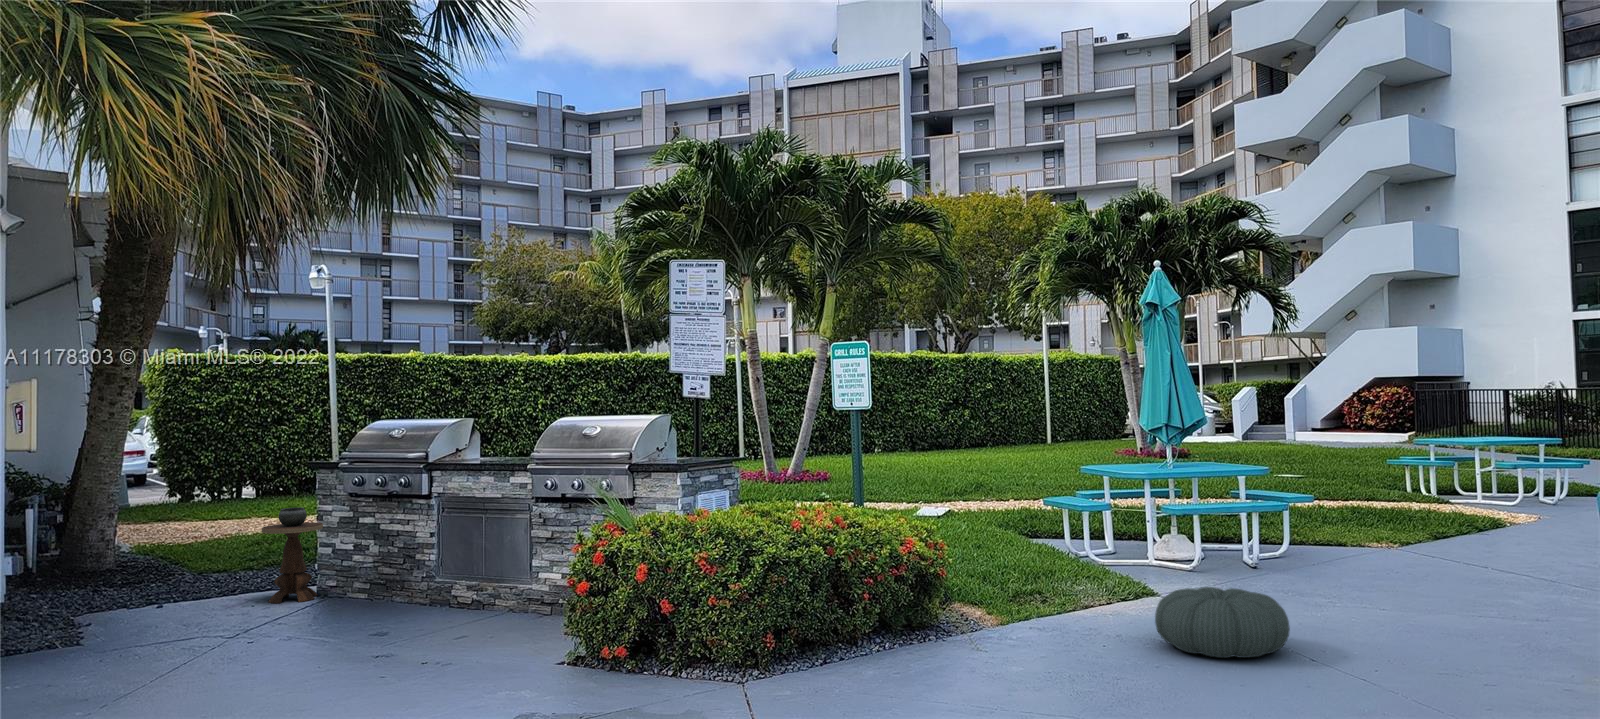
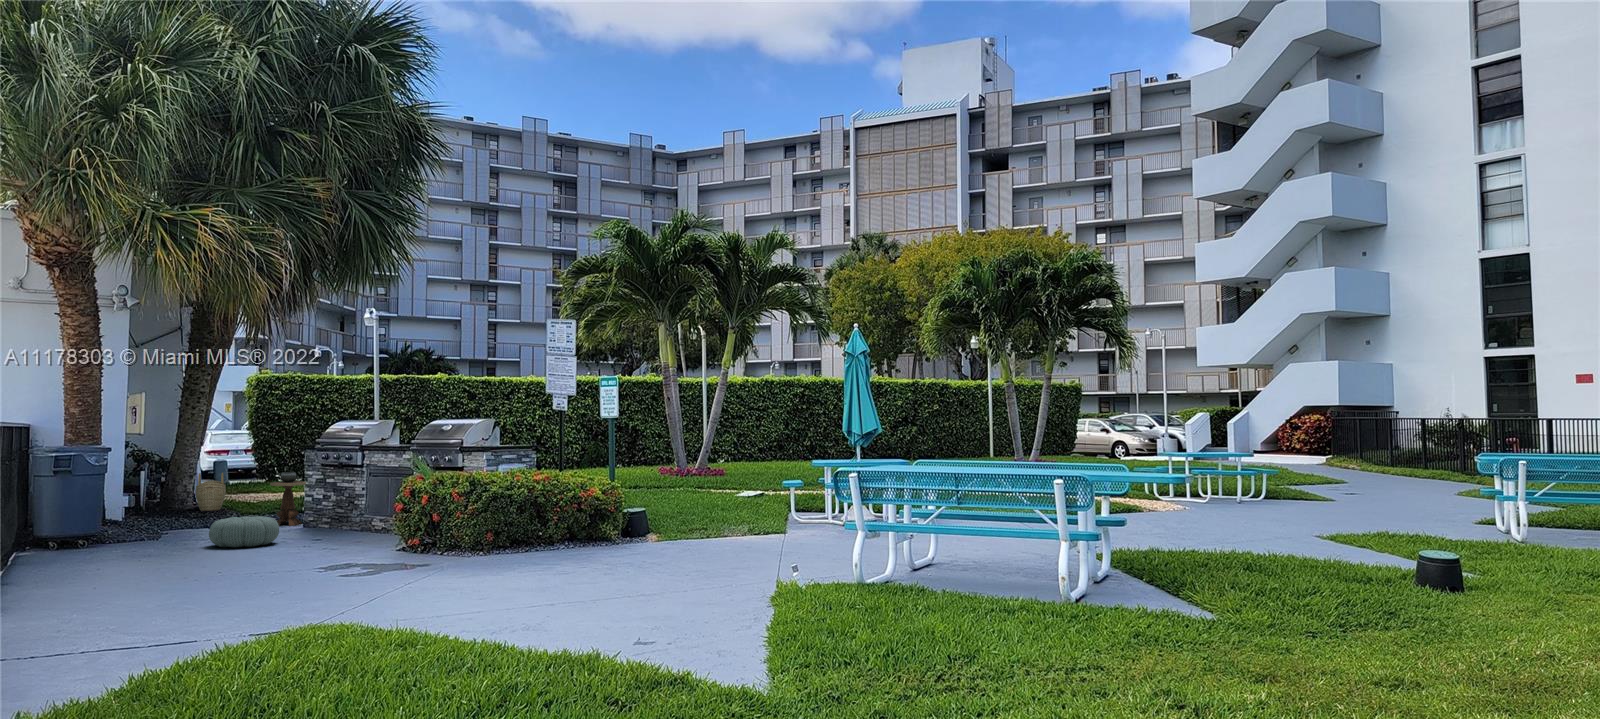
woven basket: none [106,503,156,568] -> present [196,473,226,511]
pouf: present [1155,587,1290,658] -> present [209,516,279,548]

